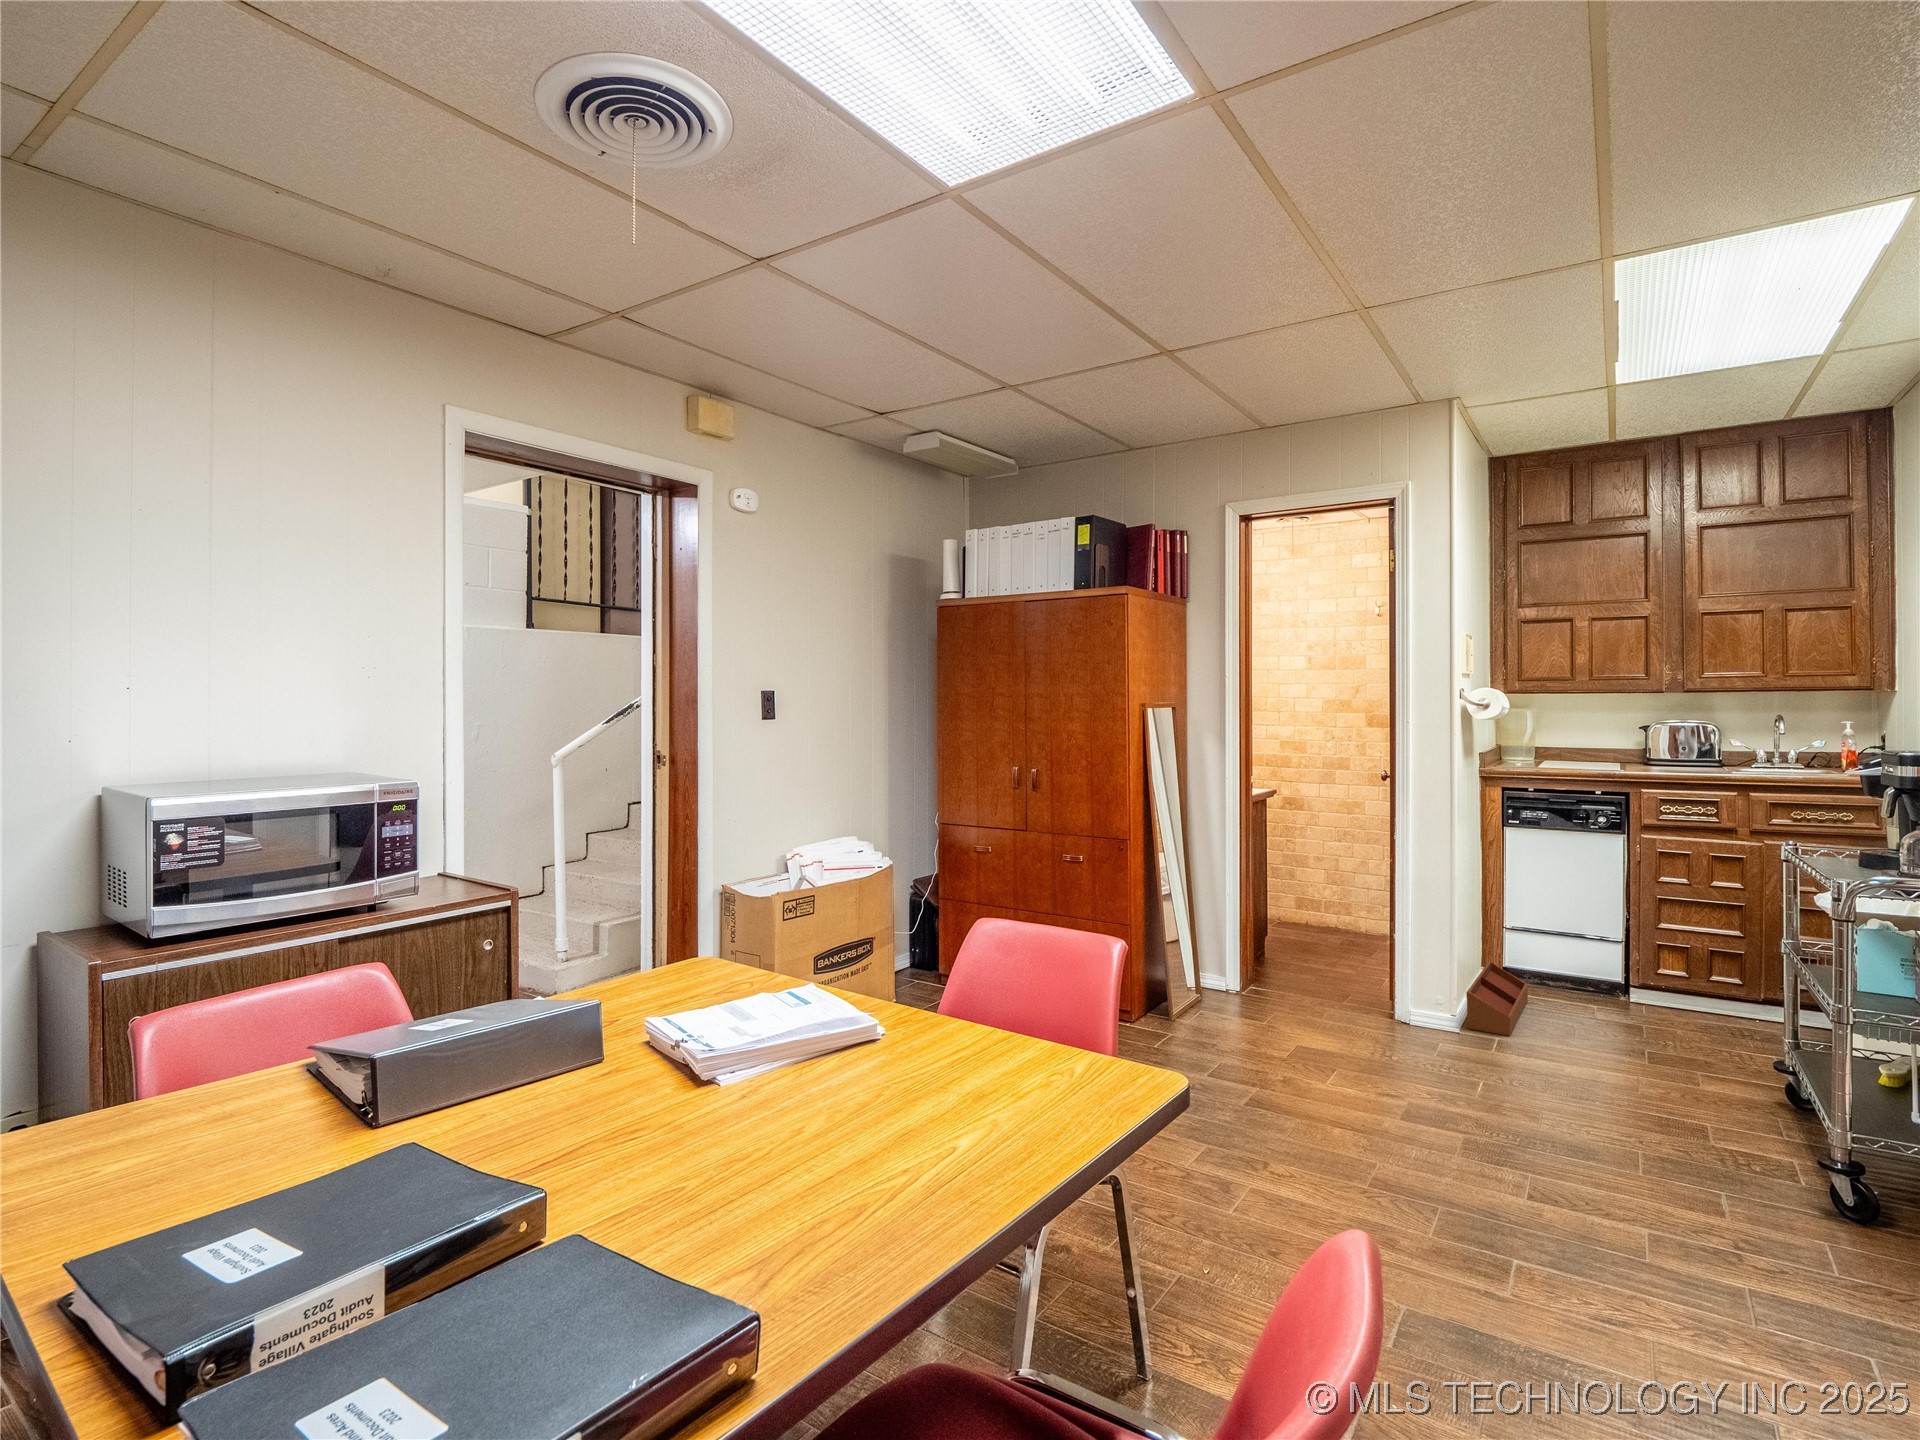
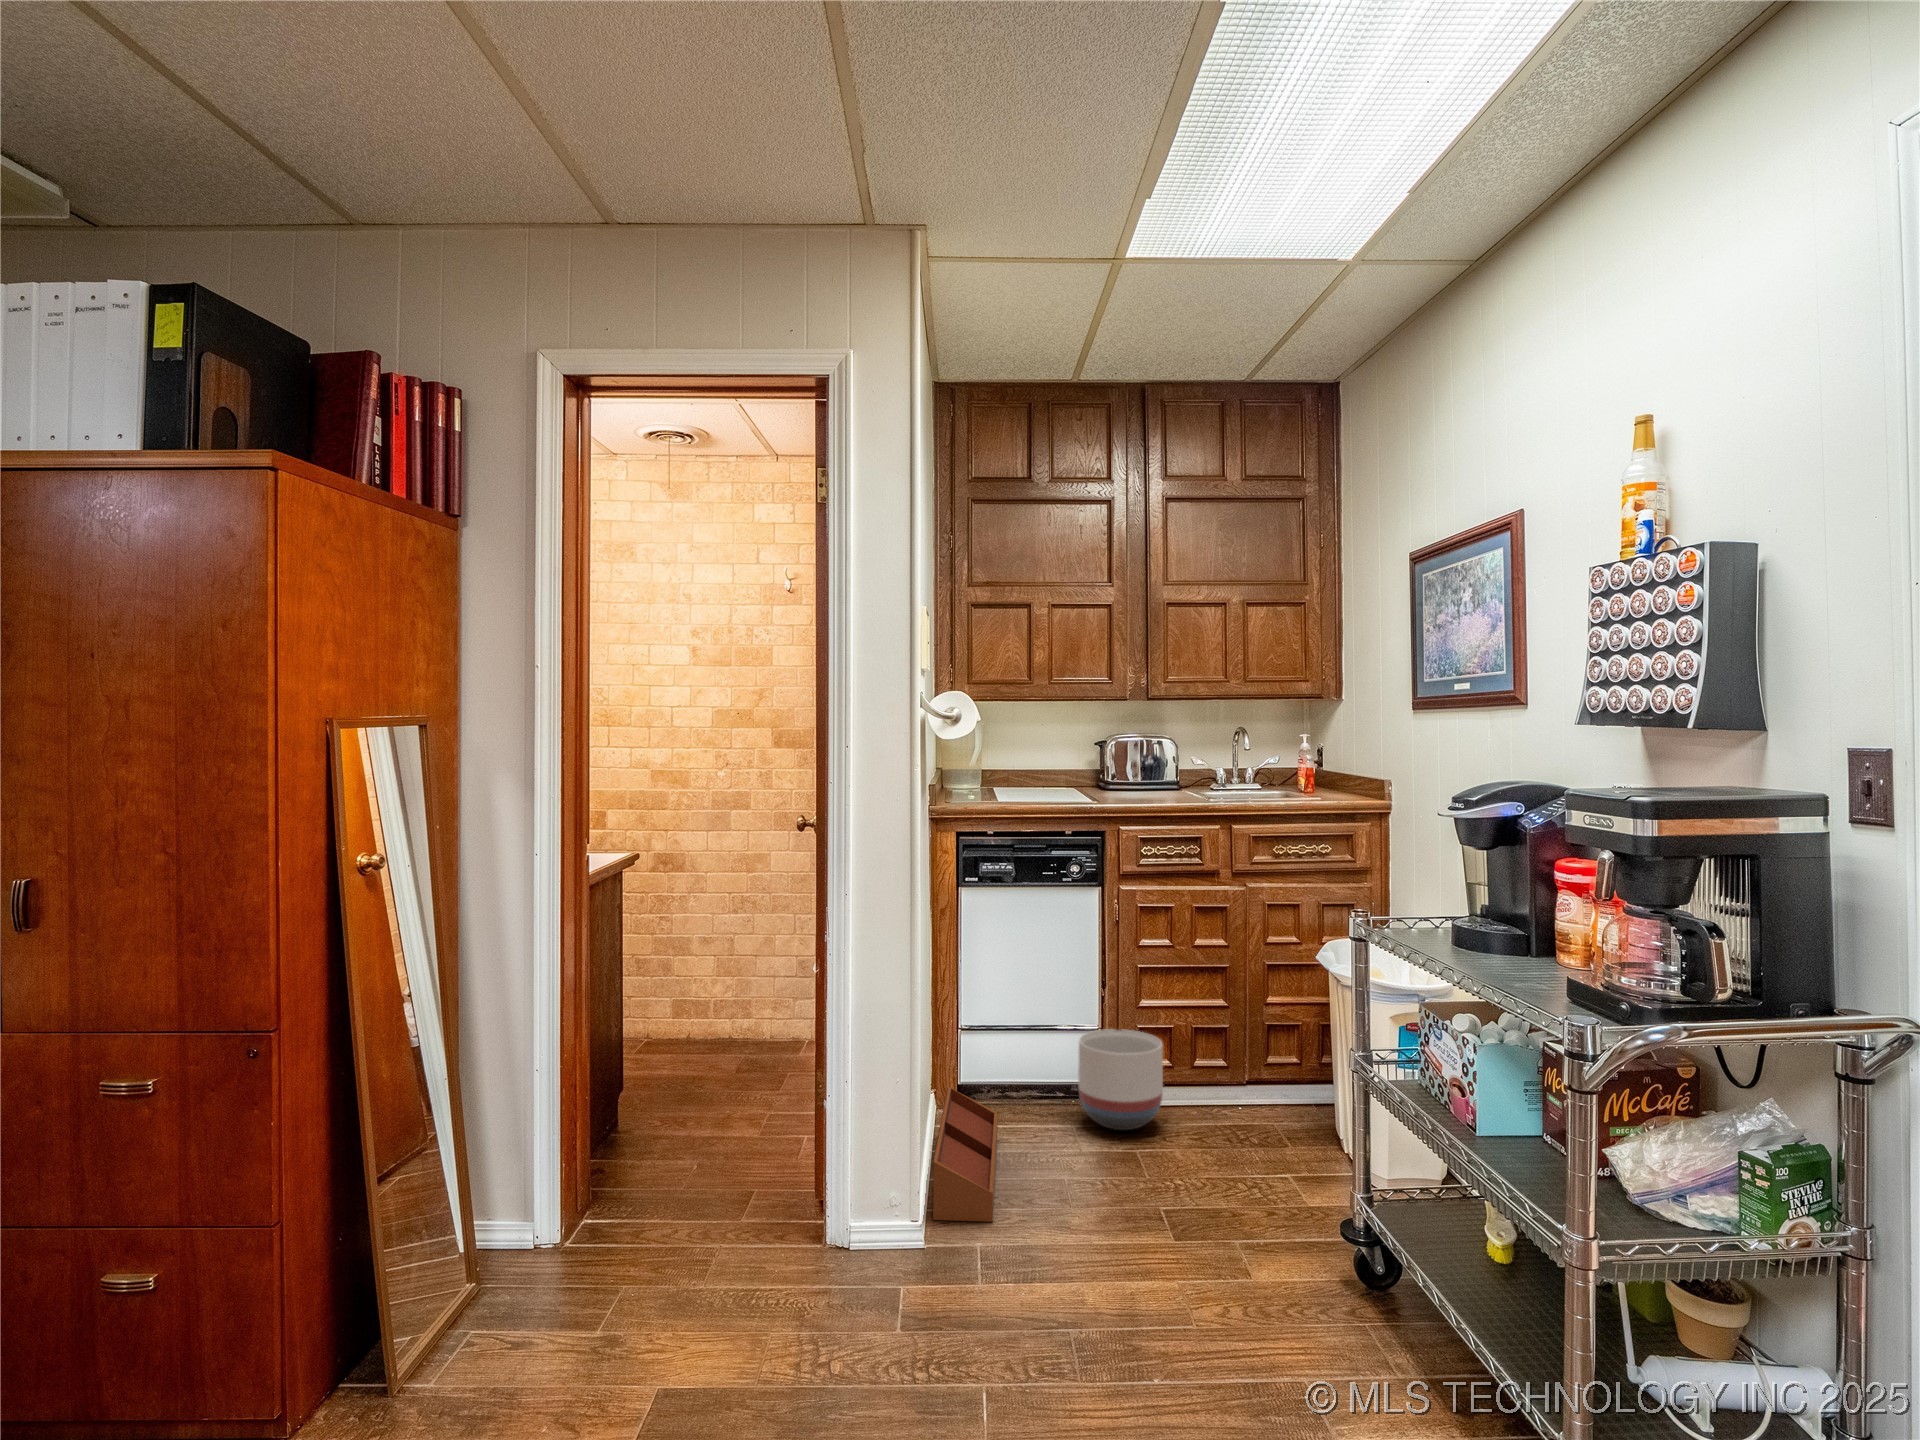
planter: none [1599,941,1675,1013] -> present [1078,1029,1163,1130]

